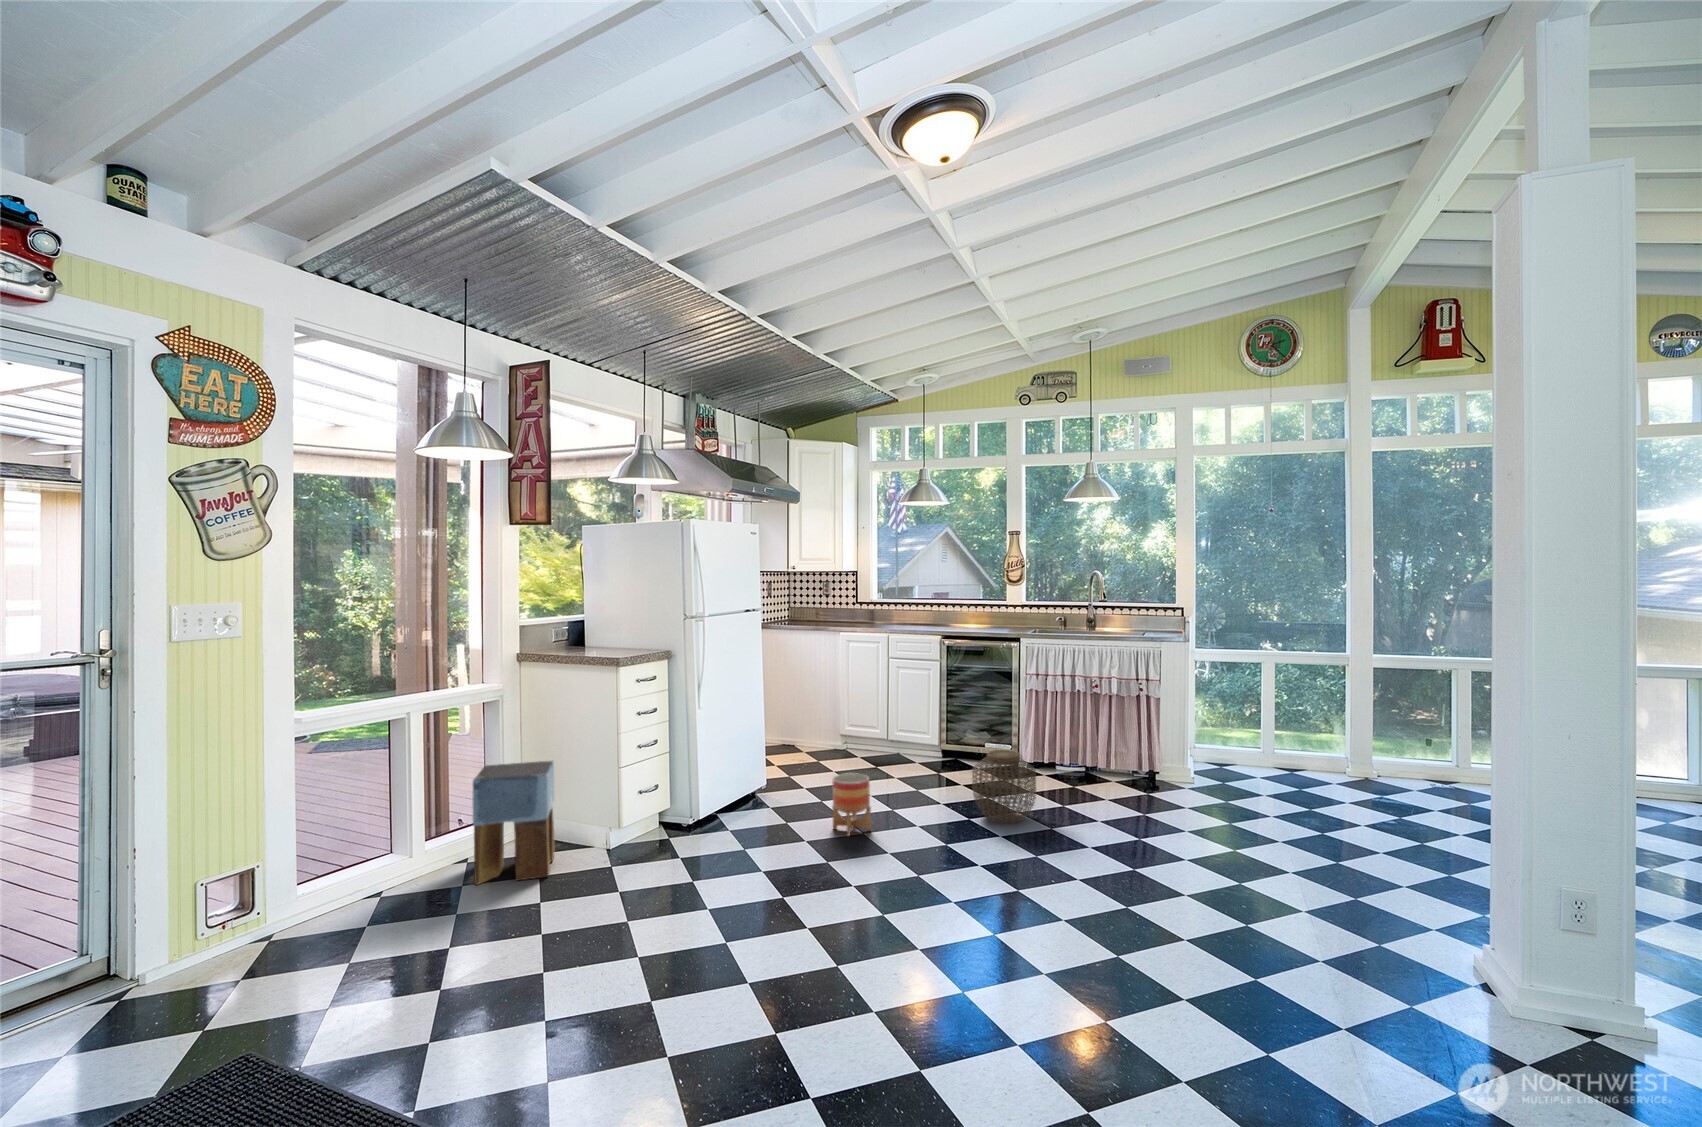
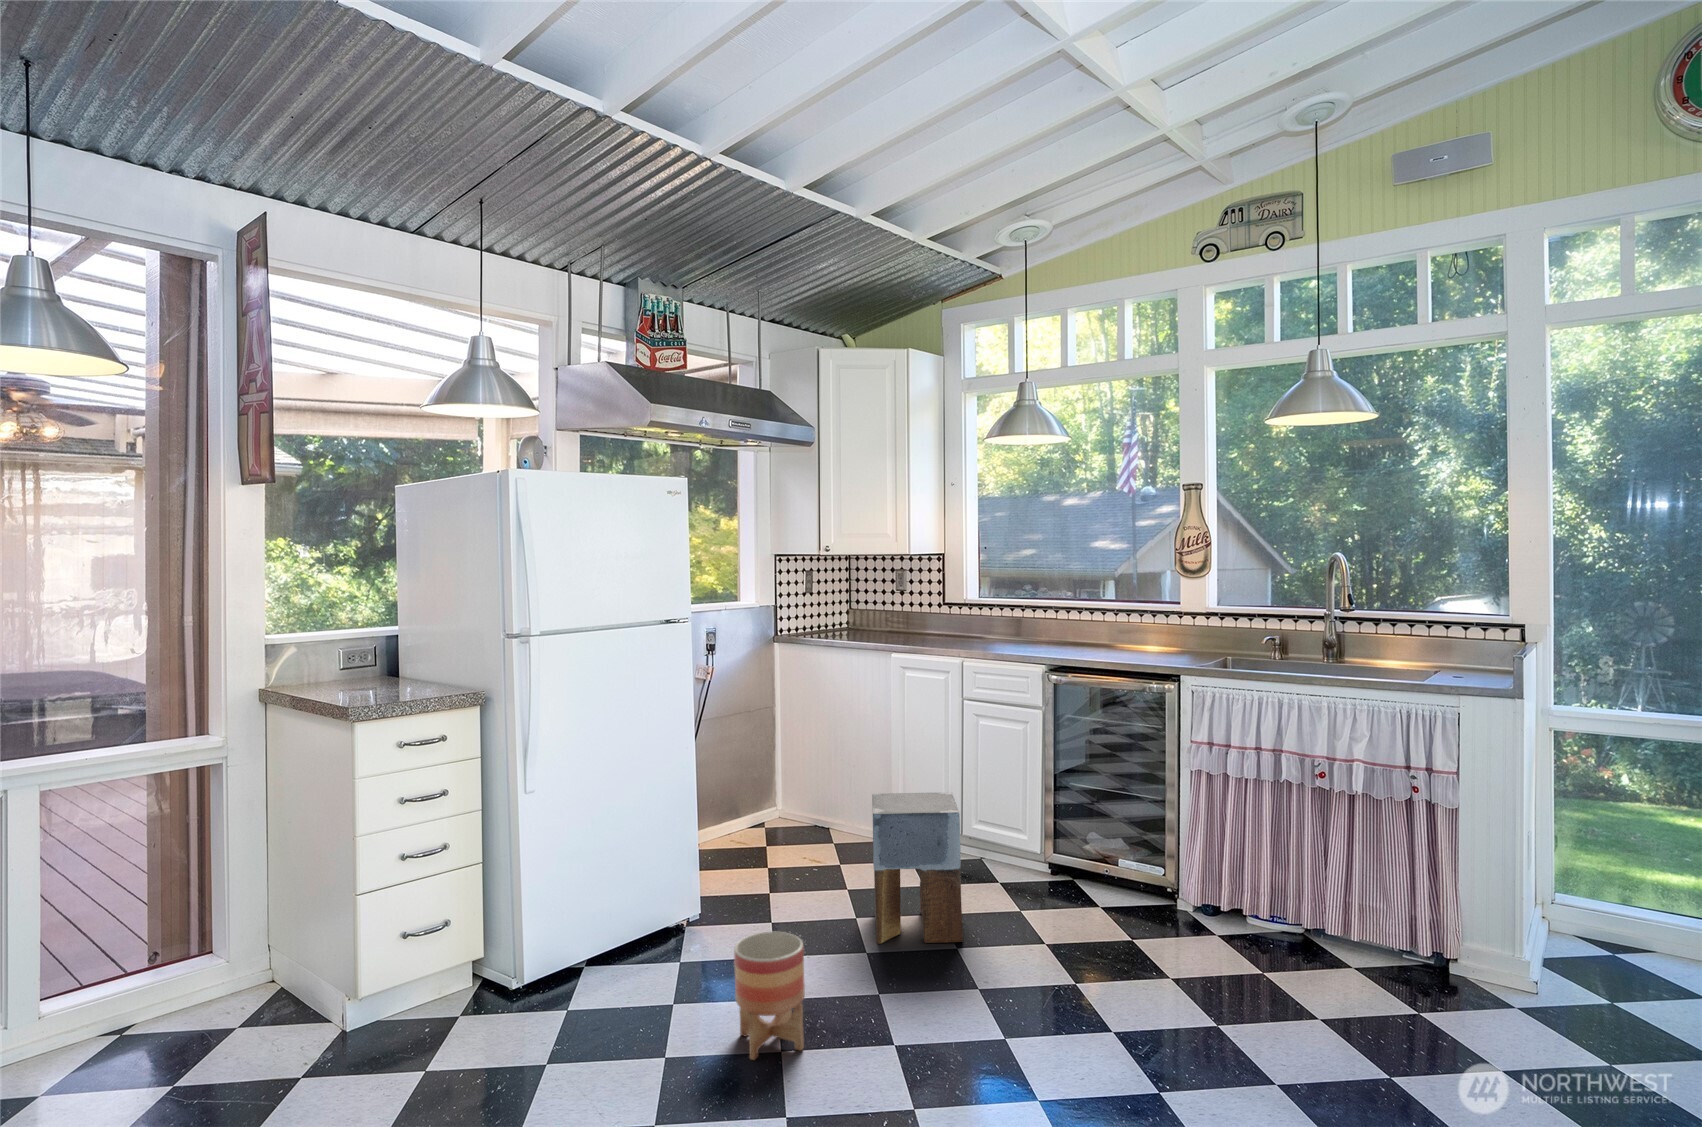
woven basket: present [972,750,1036,823] -> none [1016,908,1145,1067]
stool: present [473,761,555,885] -> present [872,792,963,944]

